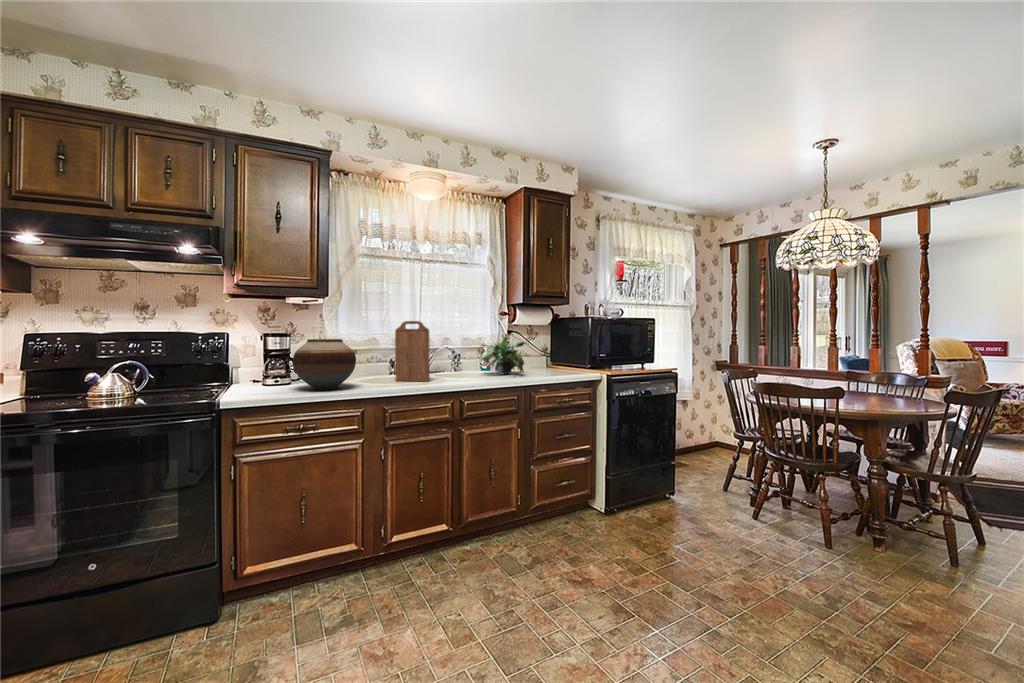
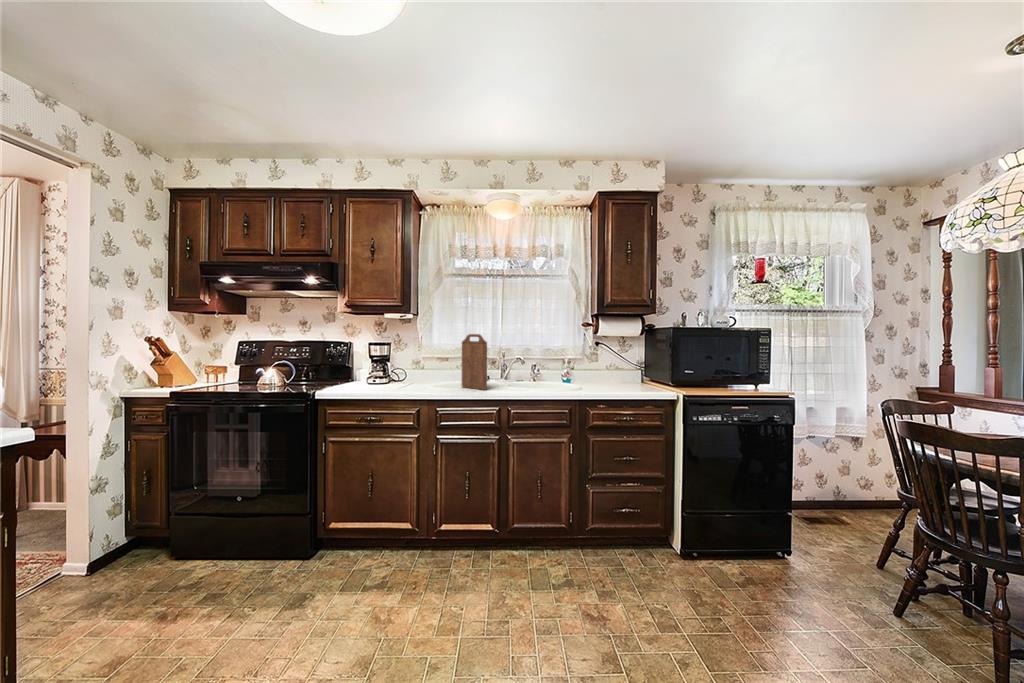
potted plant: present [480,336,526,375] -> none [546,349,596,387]
vase: present [293,339,356,390] -> none [371,350,420,392]

